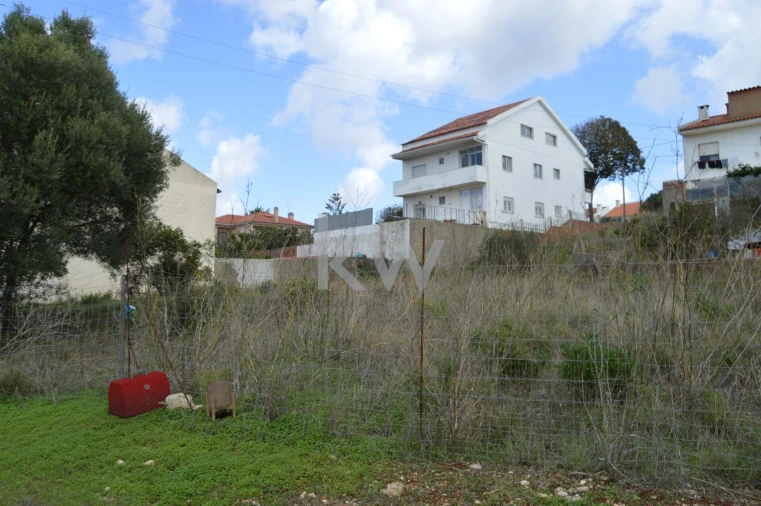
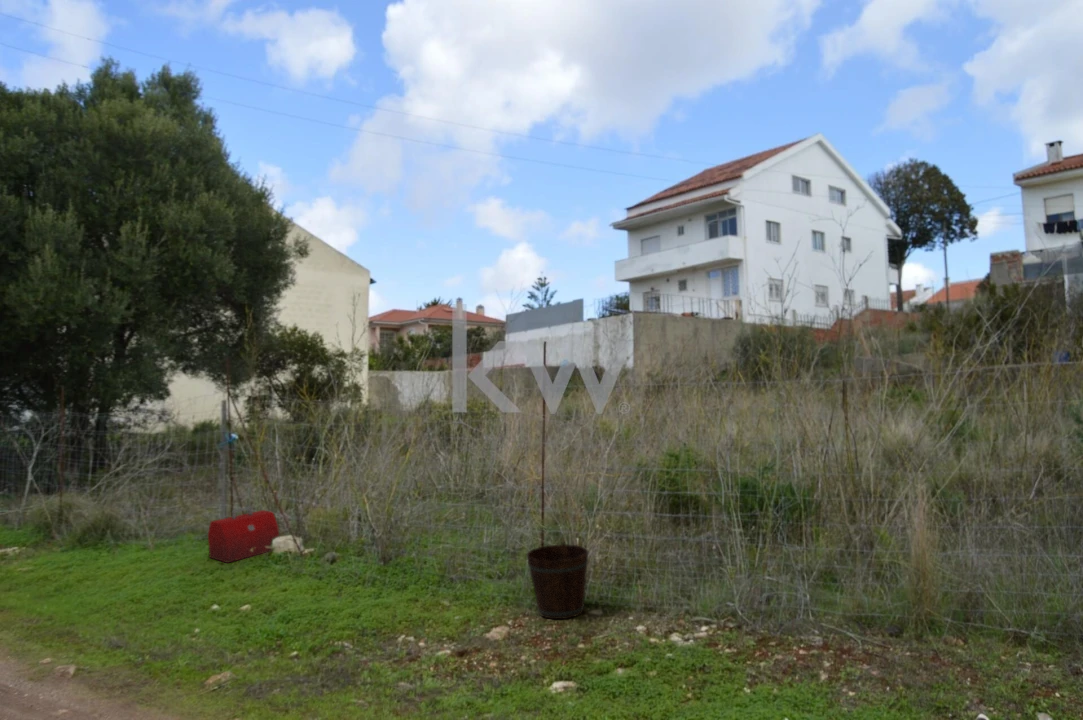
planter: present [206,381,236,422] -> none [315,521,349,567]
bucket: none [416,403,471,474] -> present [527,542,588,619]

